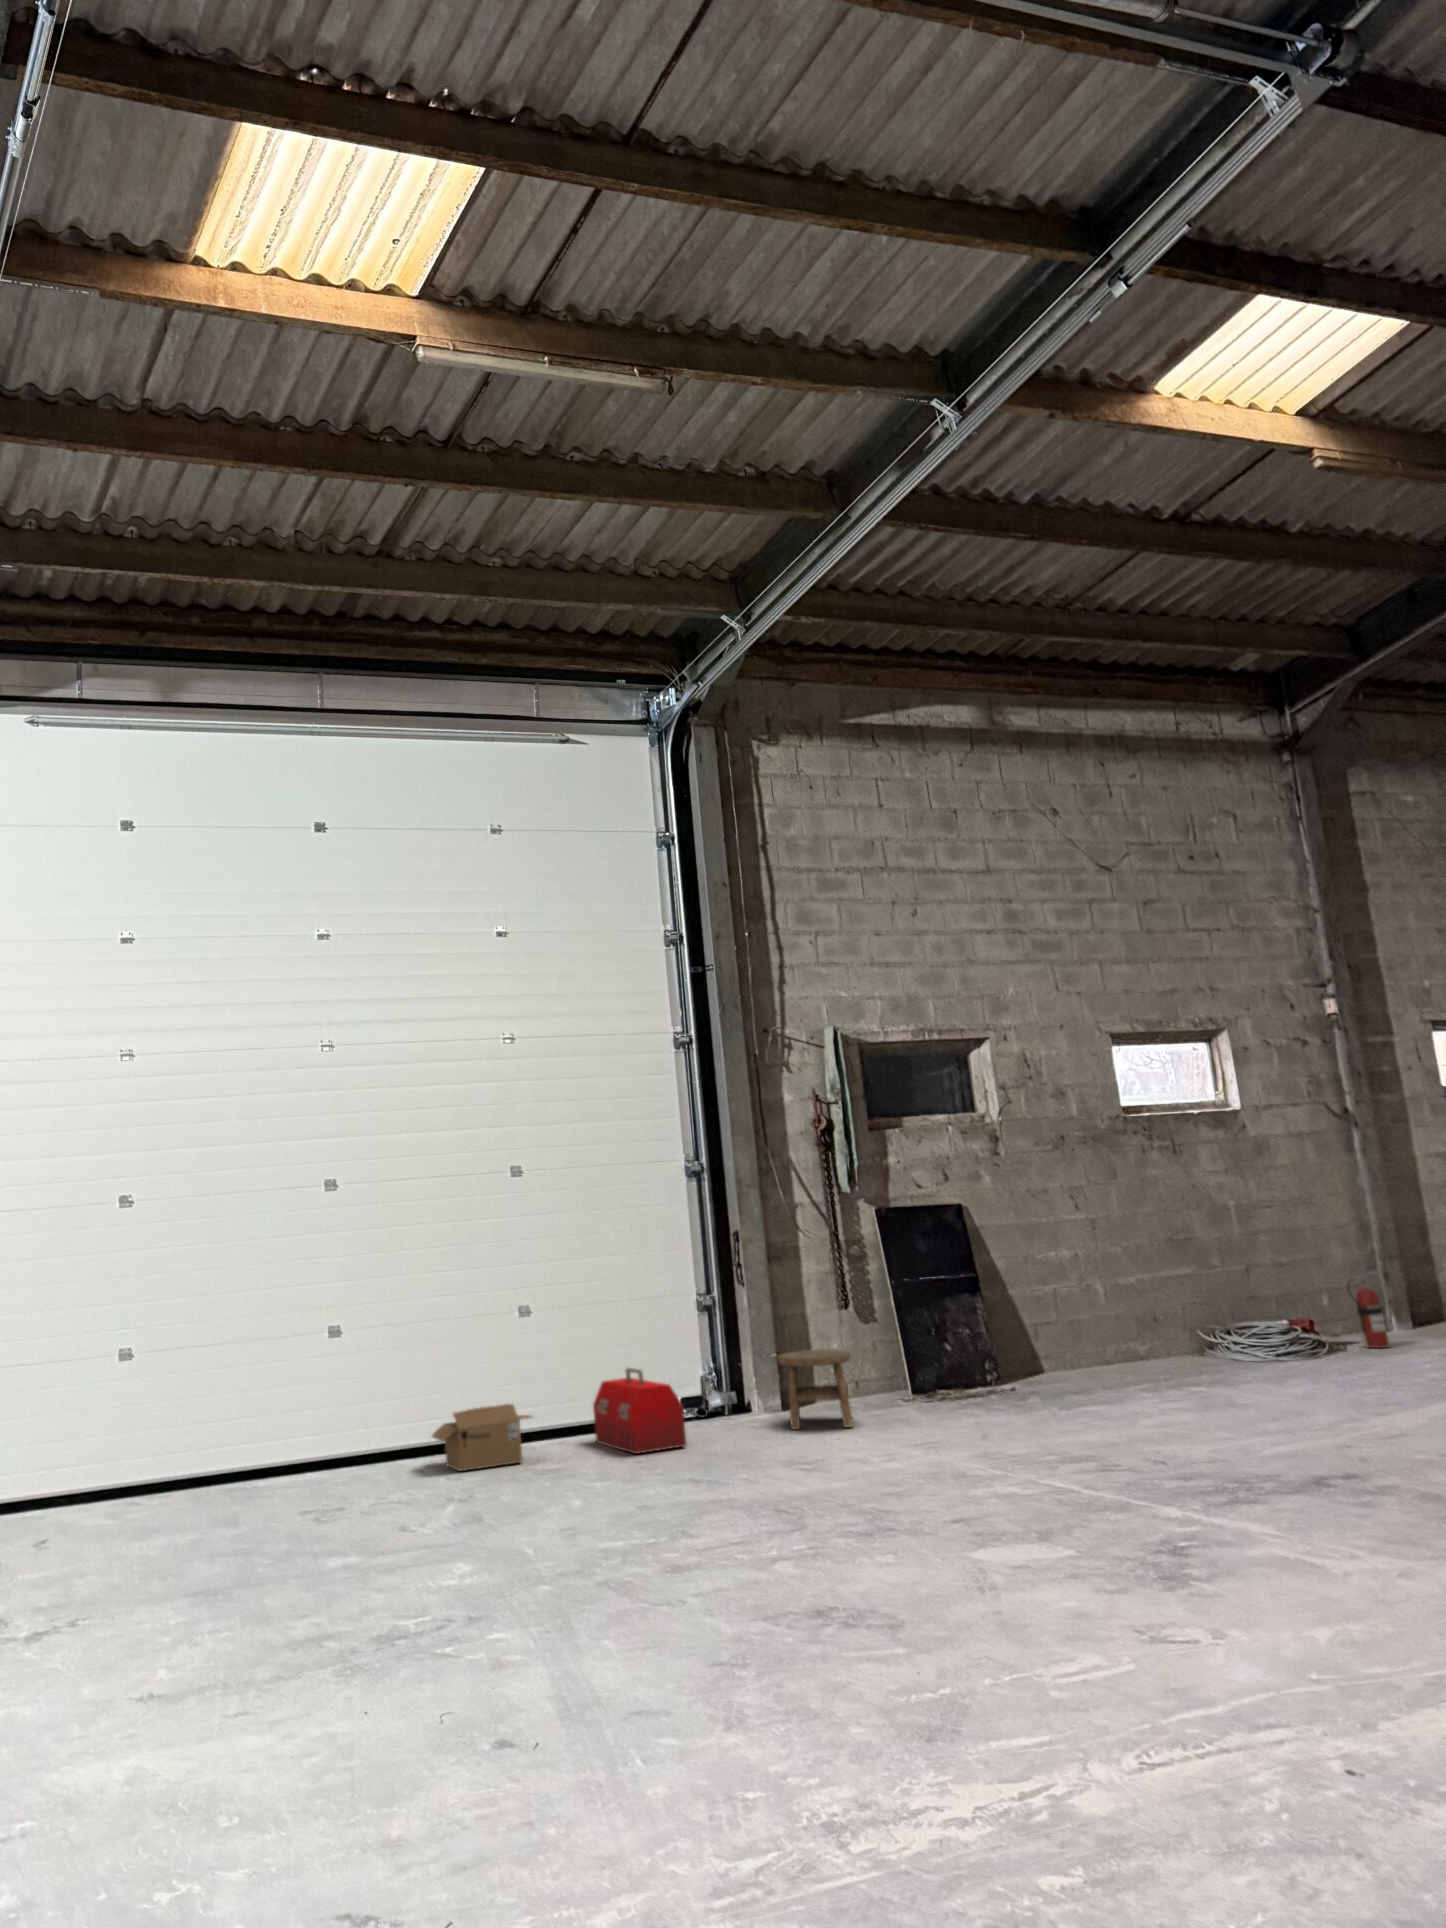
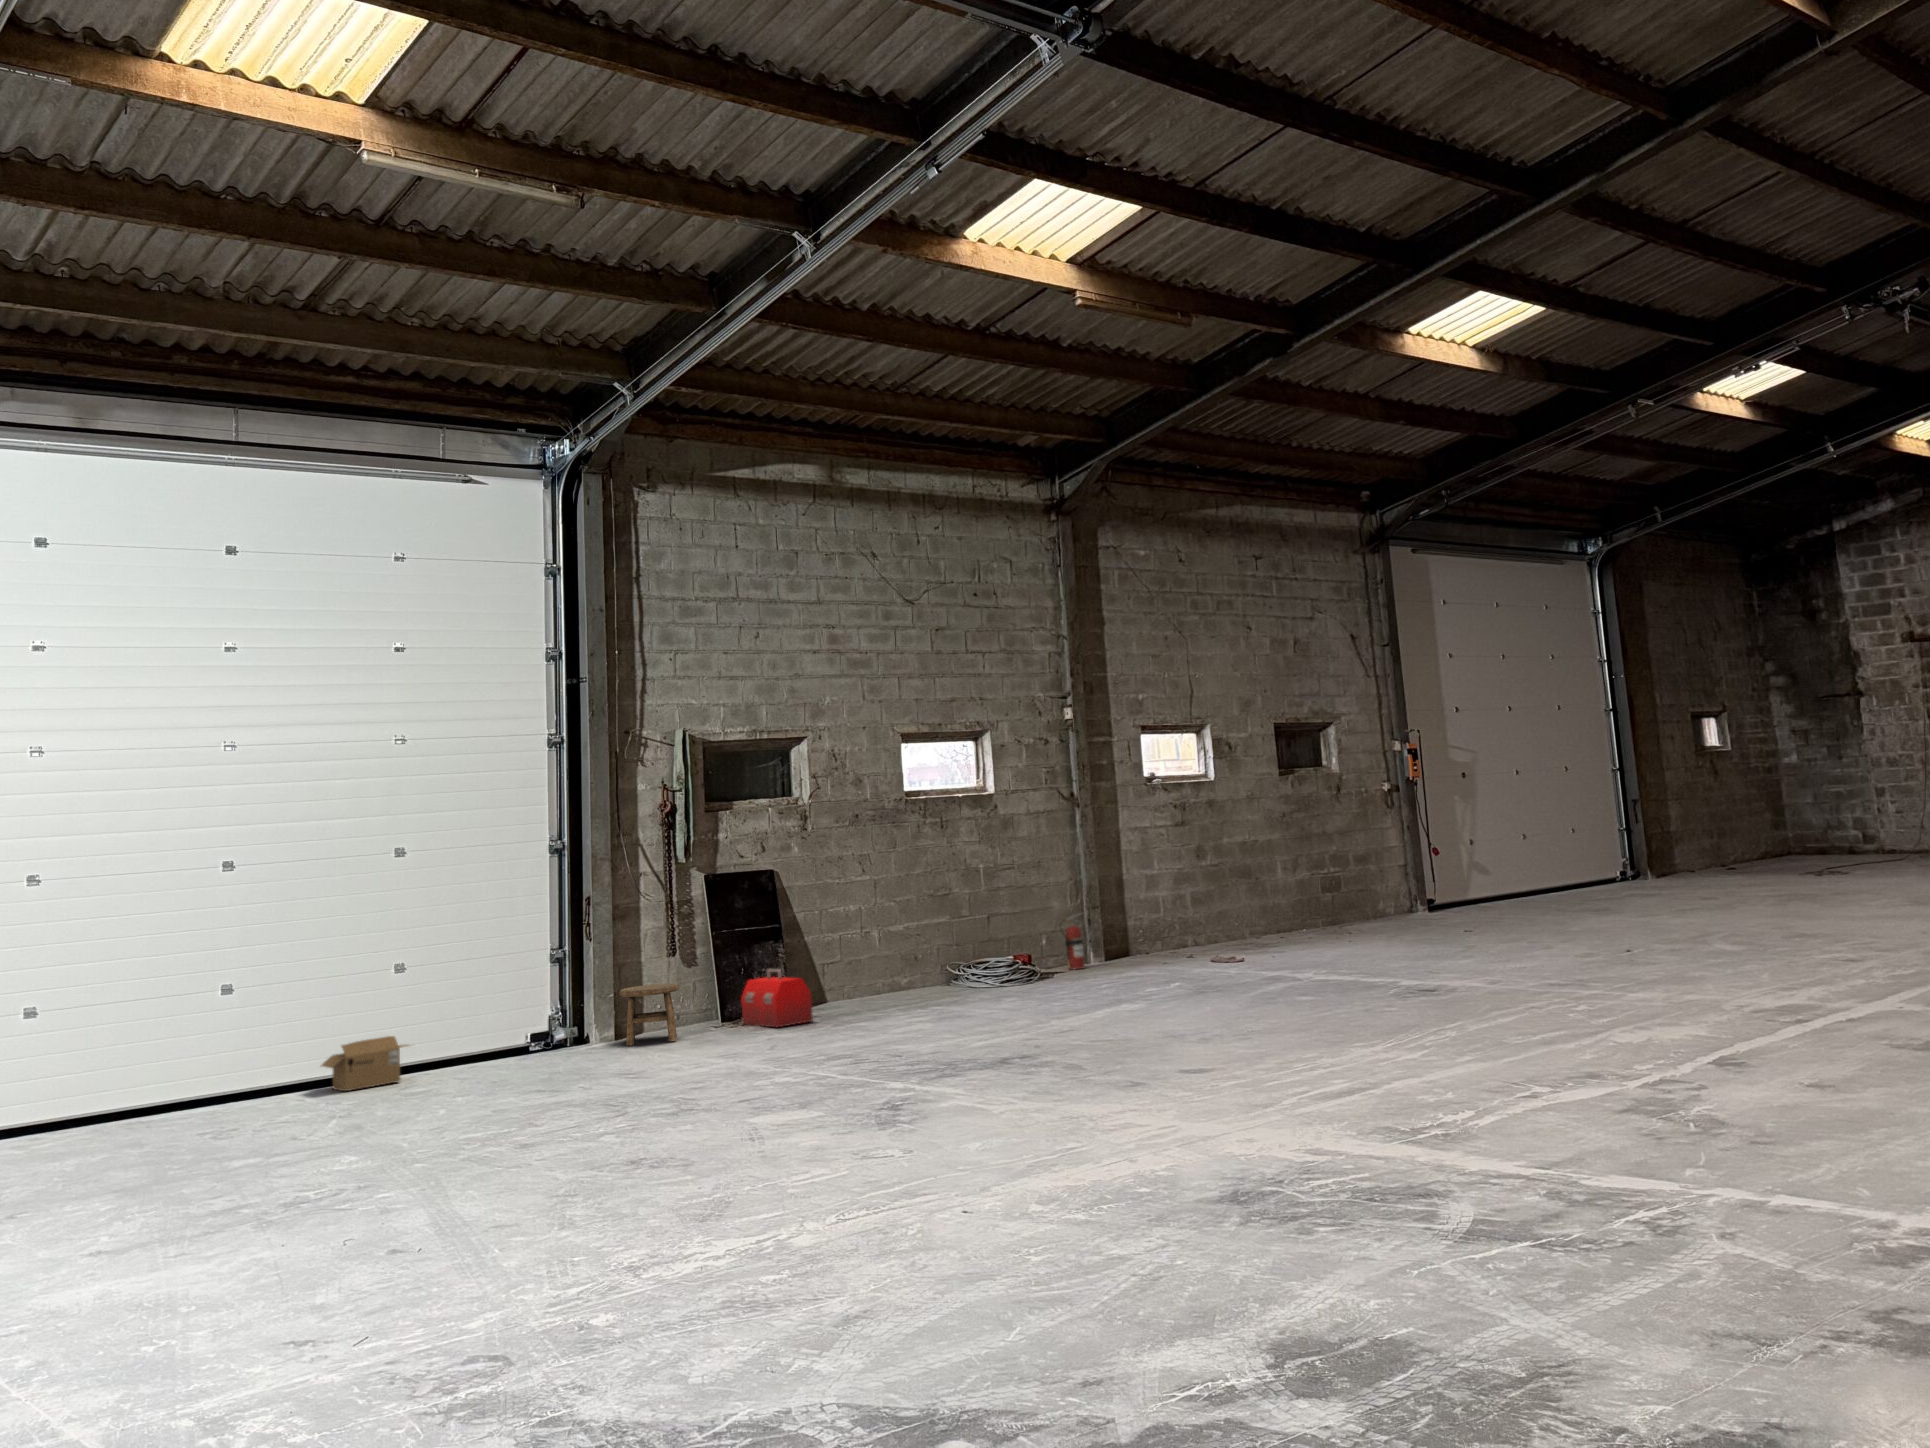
toolbox: present [593,1368,686,1454] -> present [741,969,813,1027]

